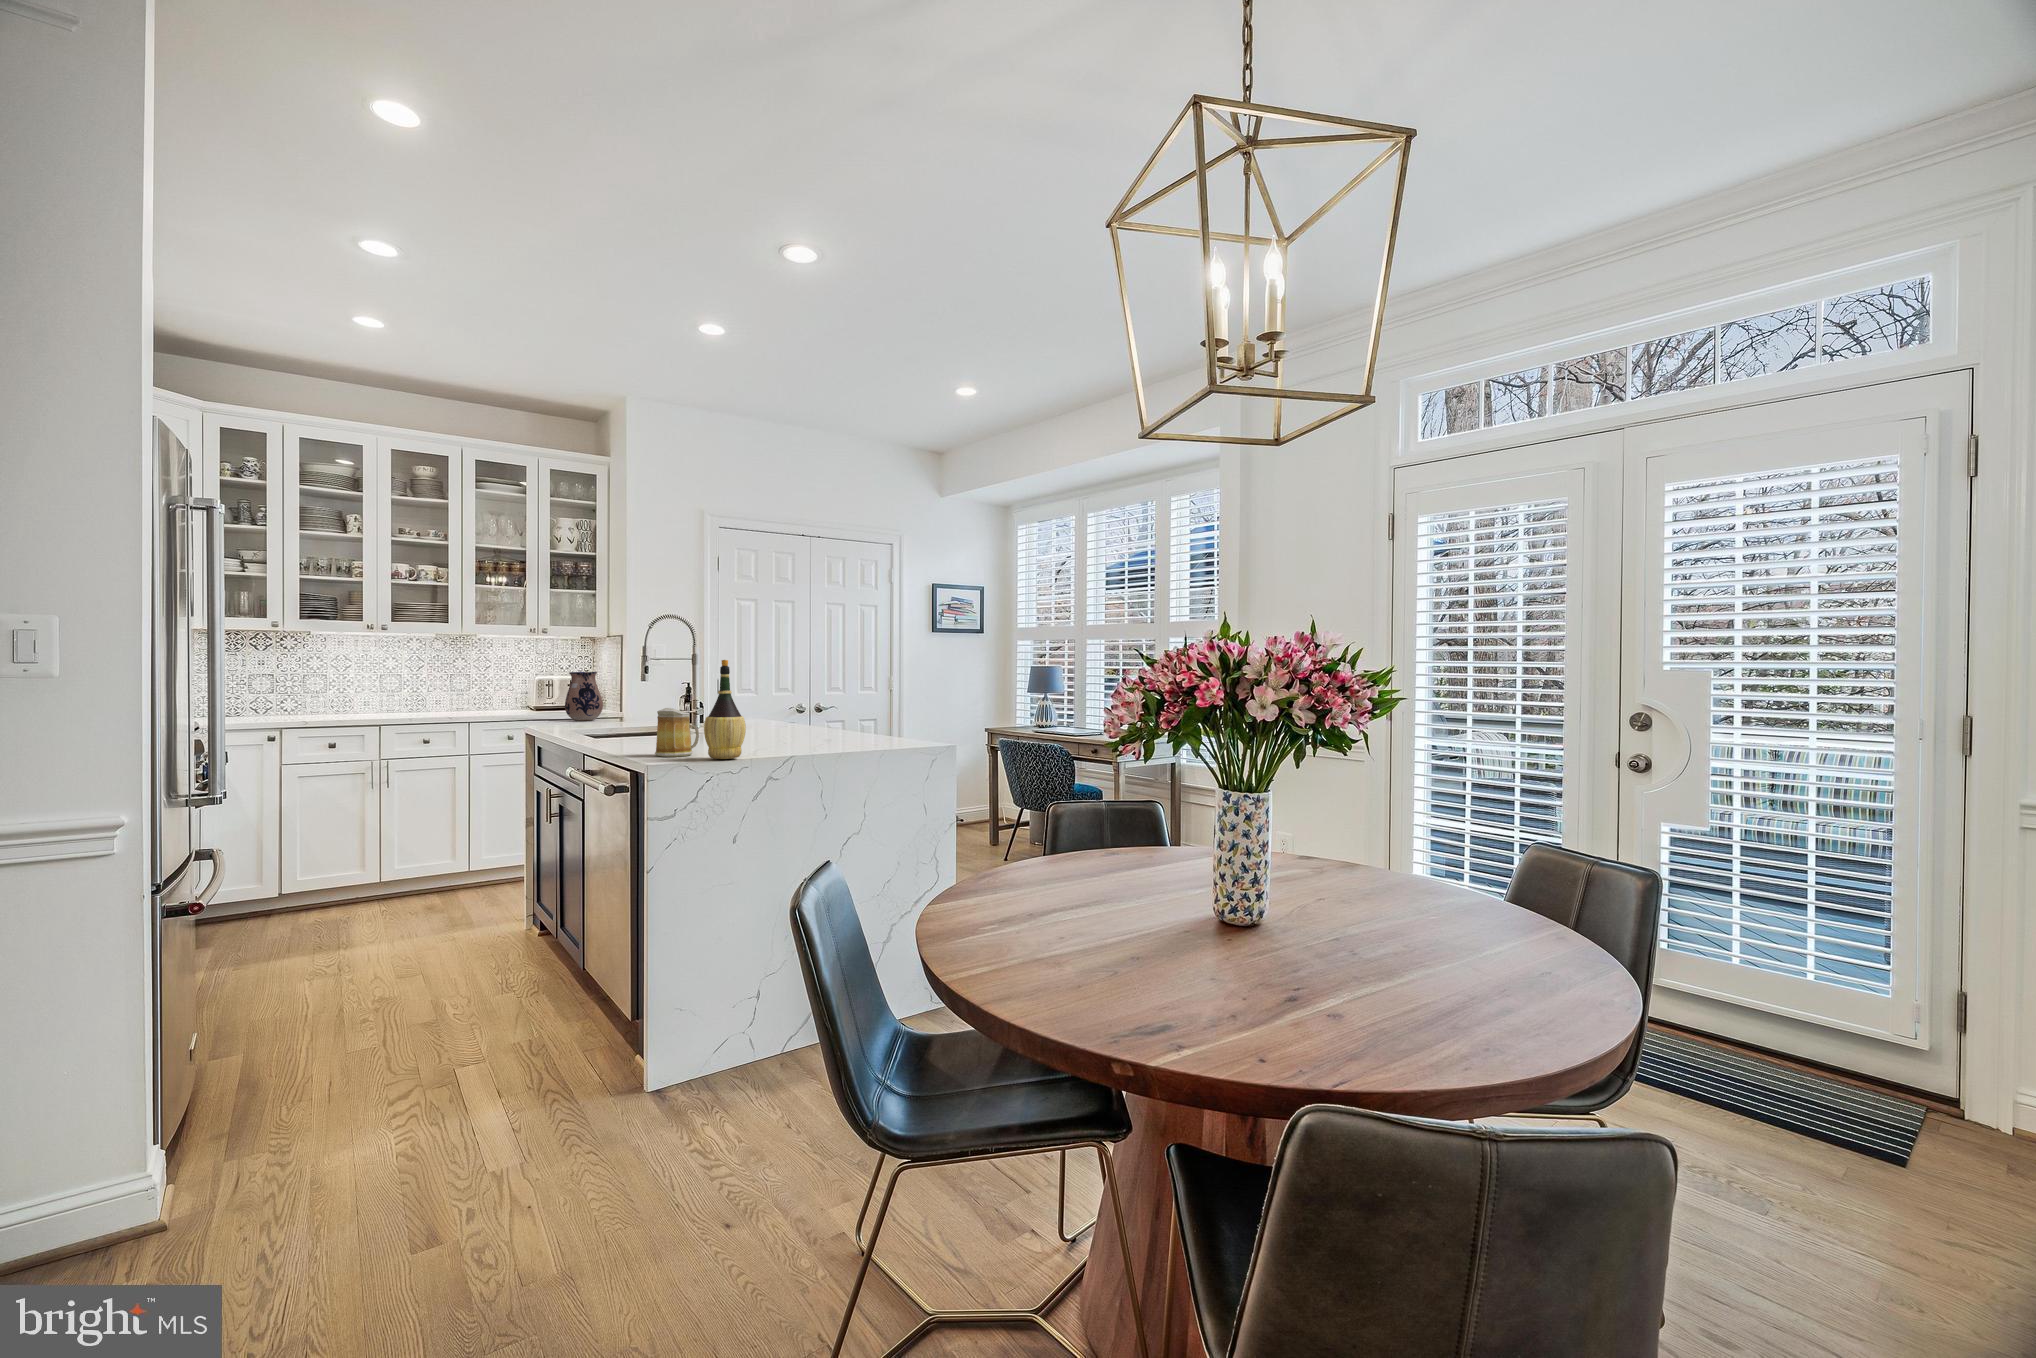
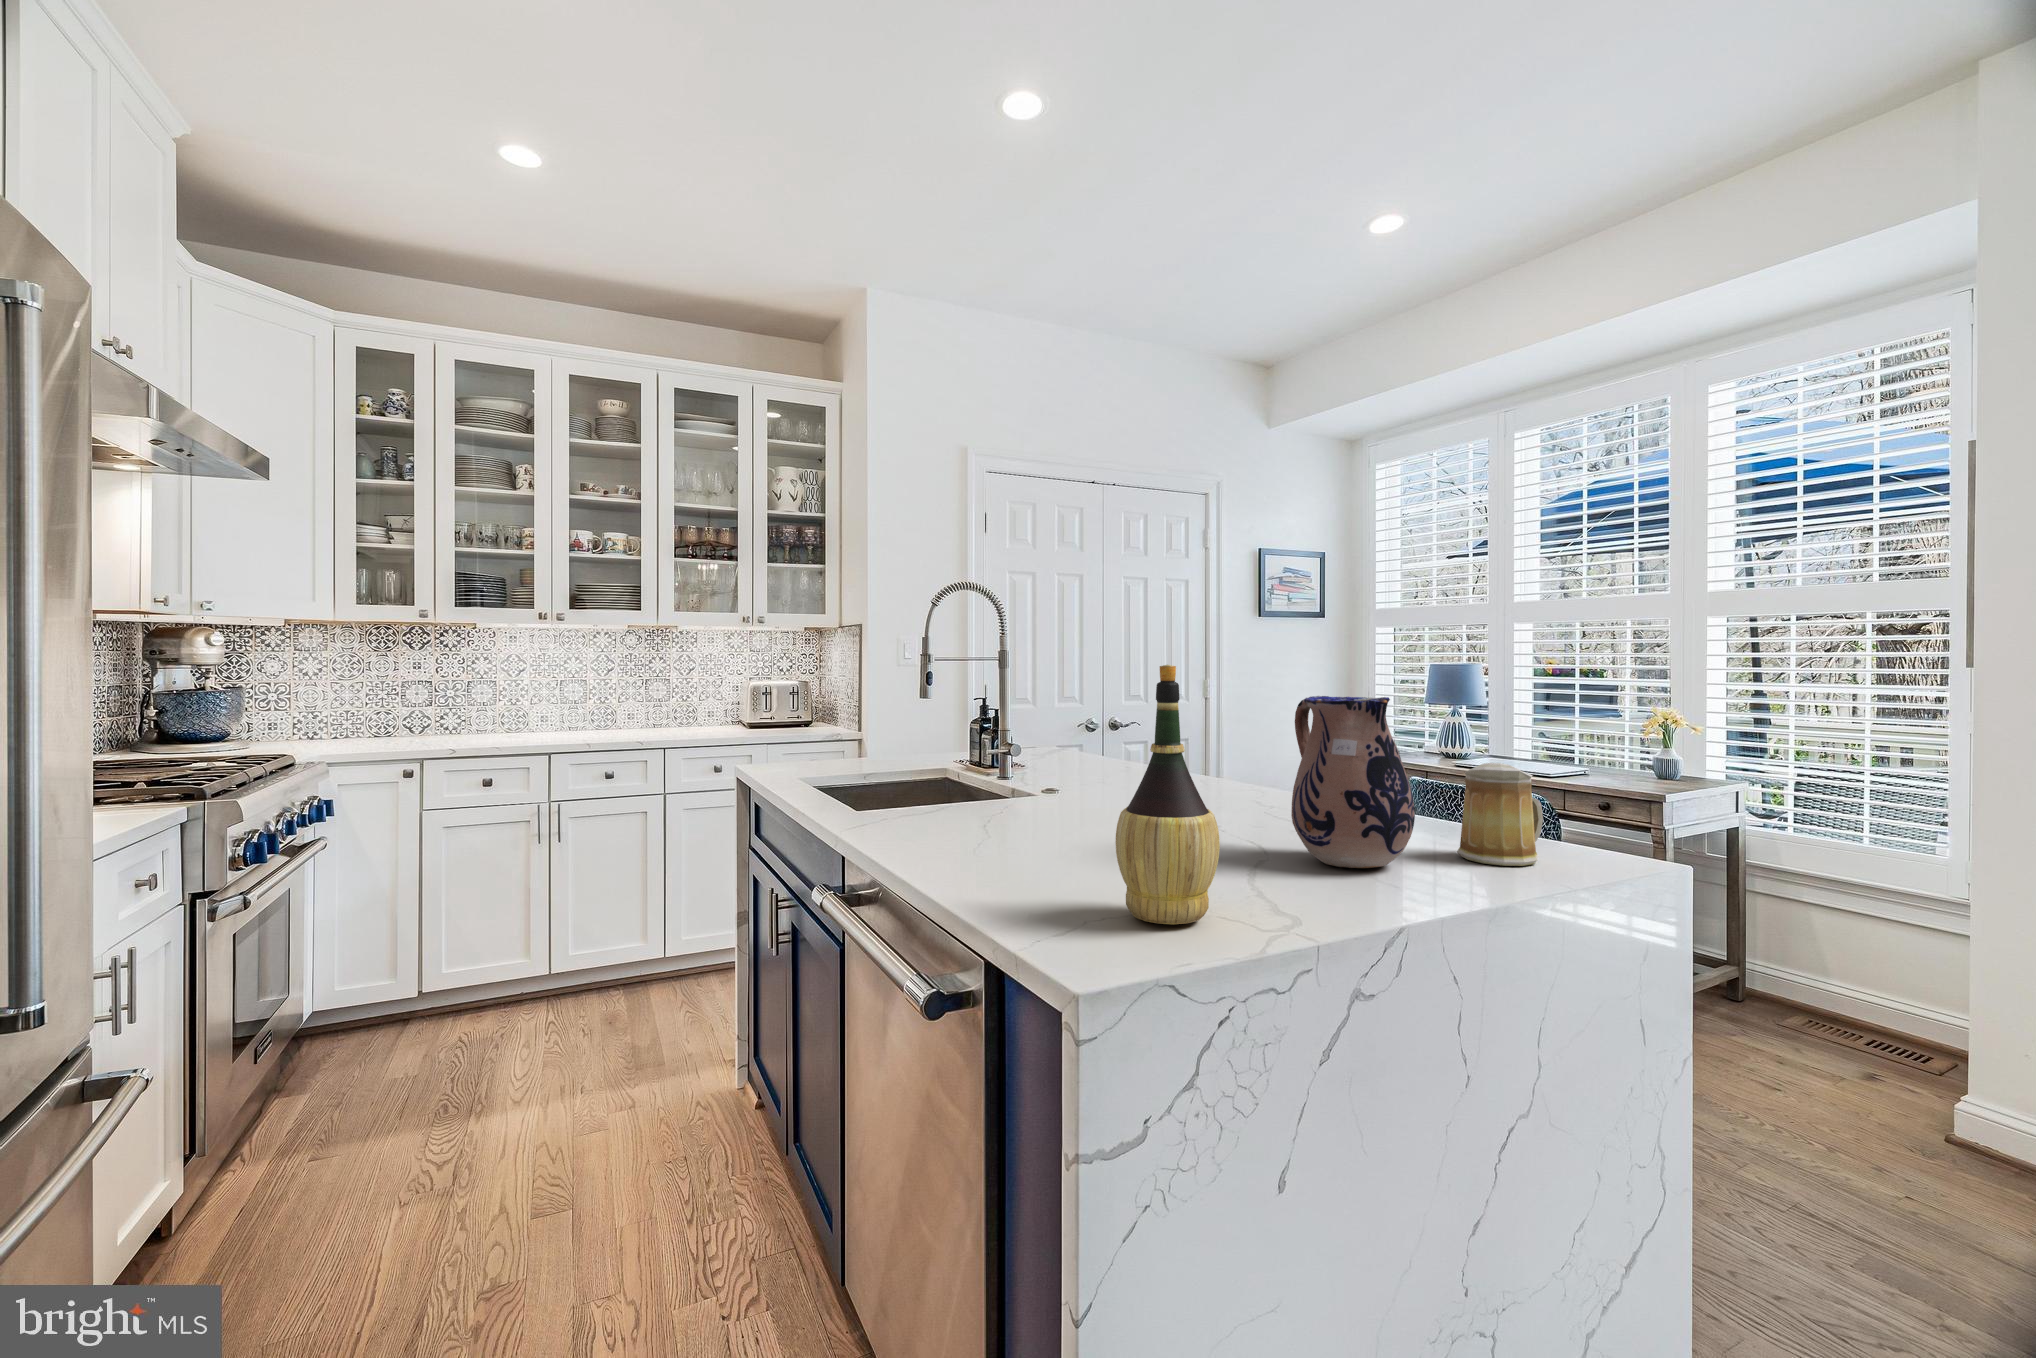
ceramic pitcher: present [565,672,603,721] -> present [1291,696,1415,868]
mug: present [655,708,699,757] -> present [1457,763,1543,866]

